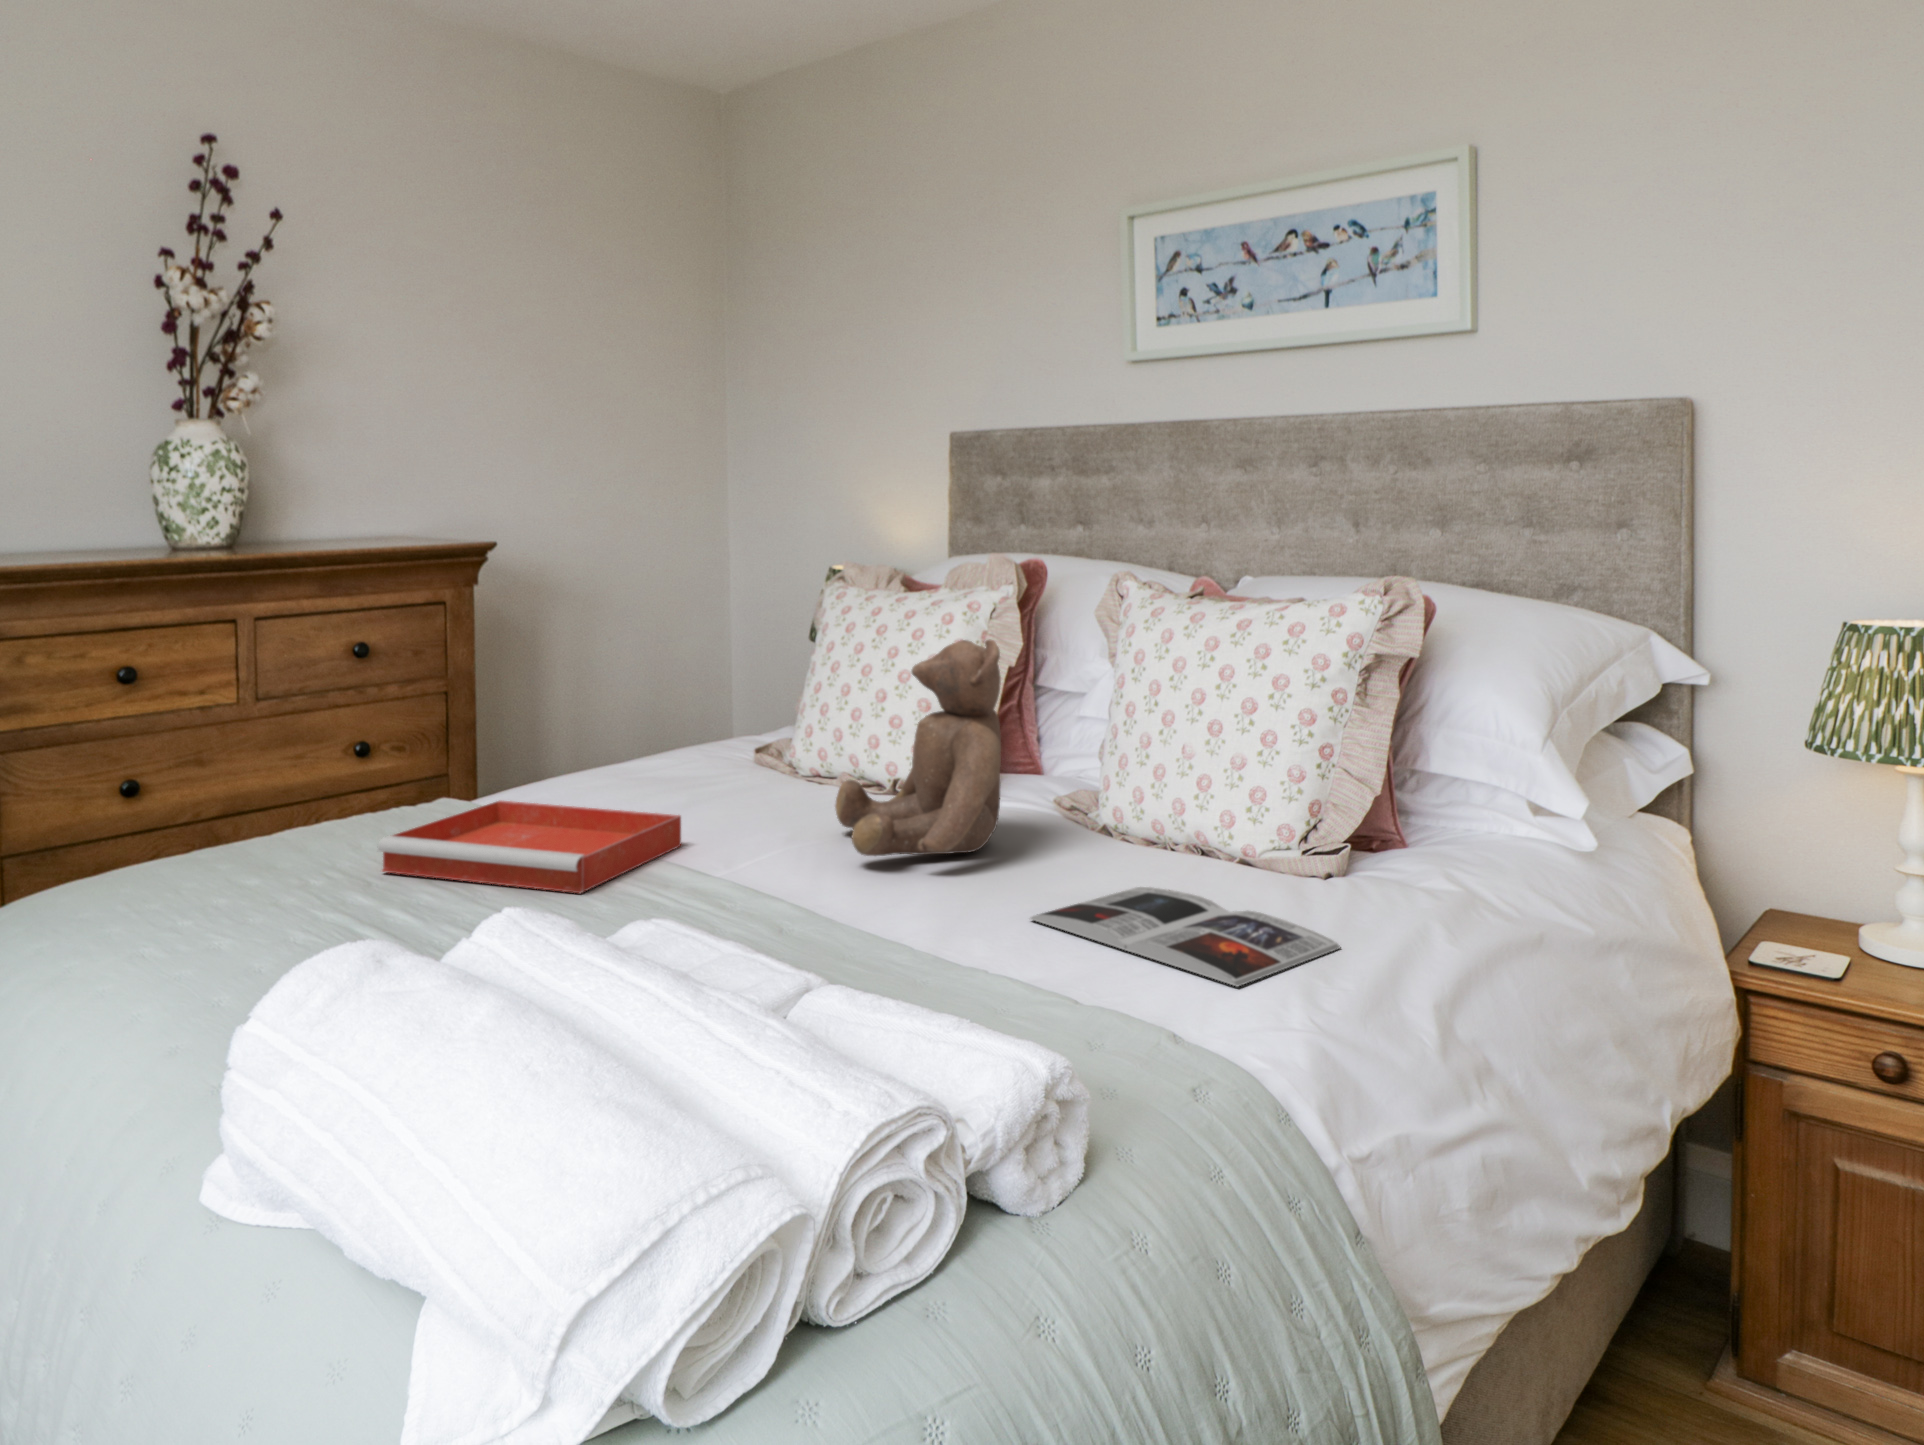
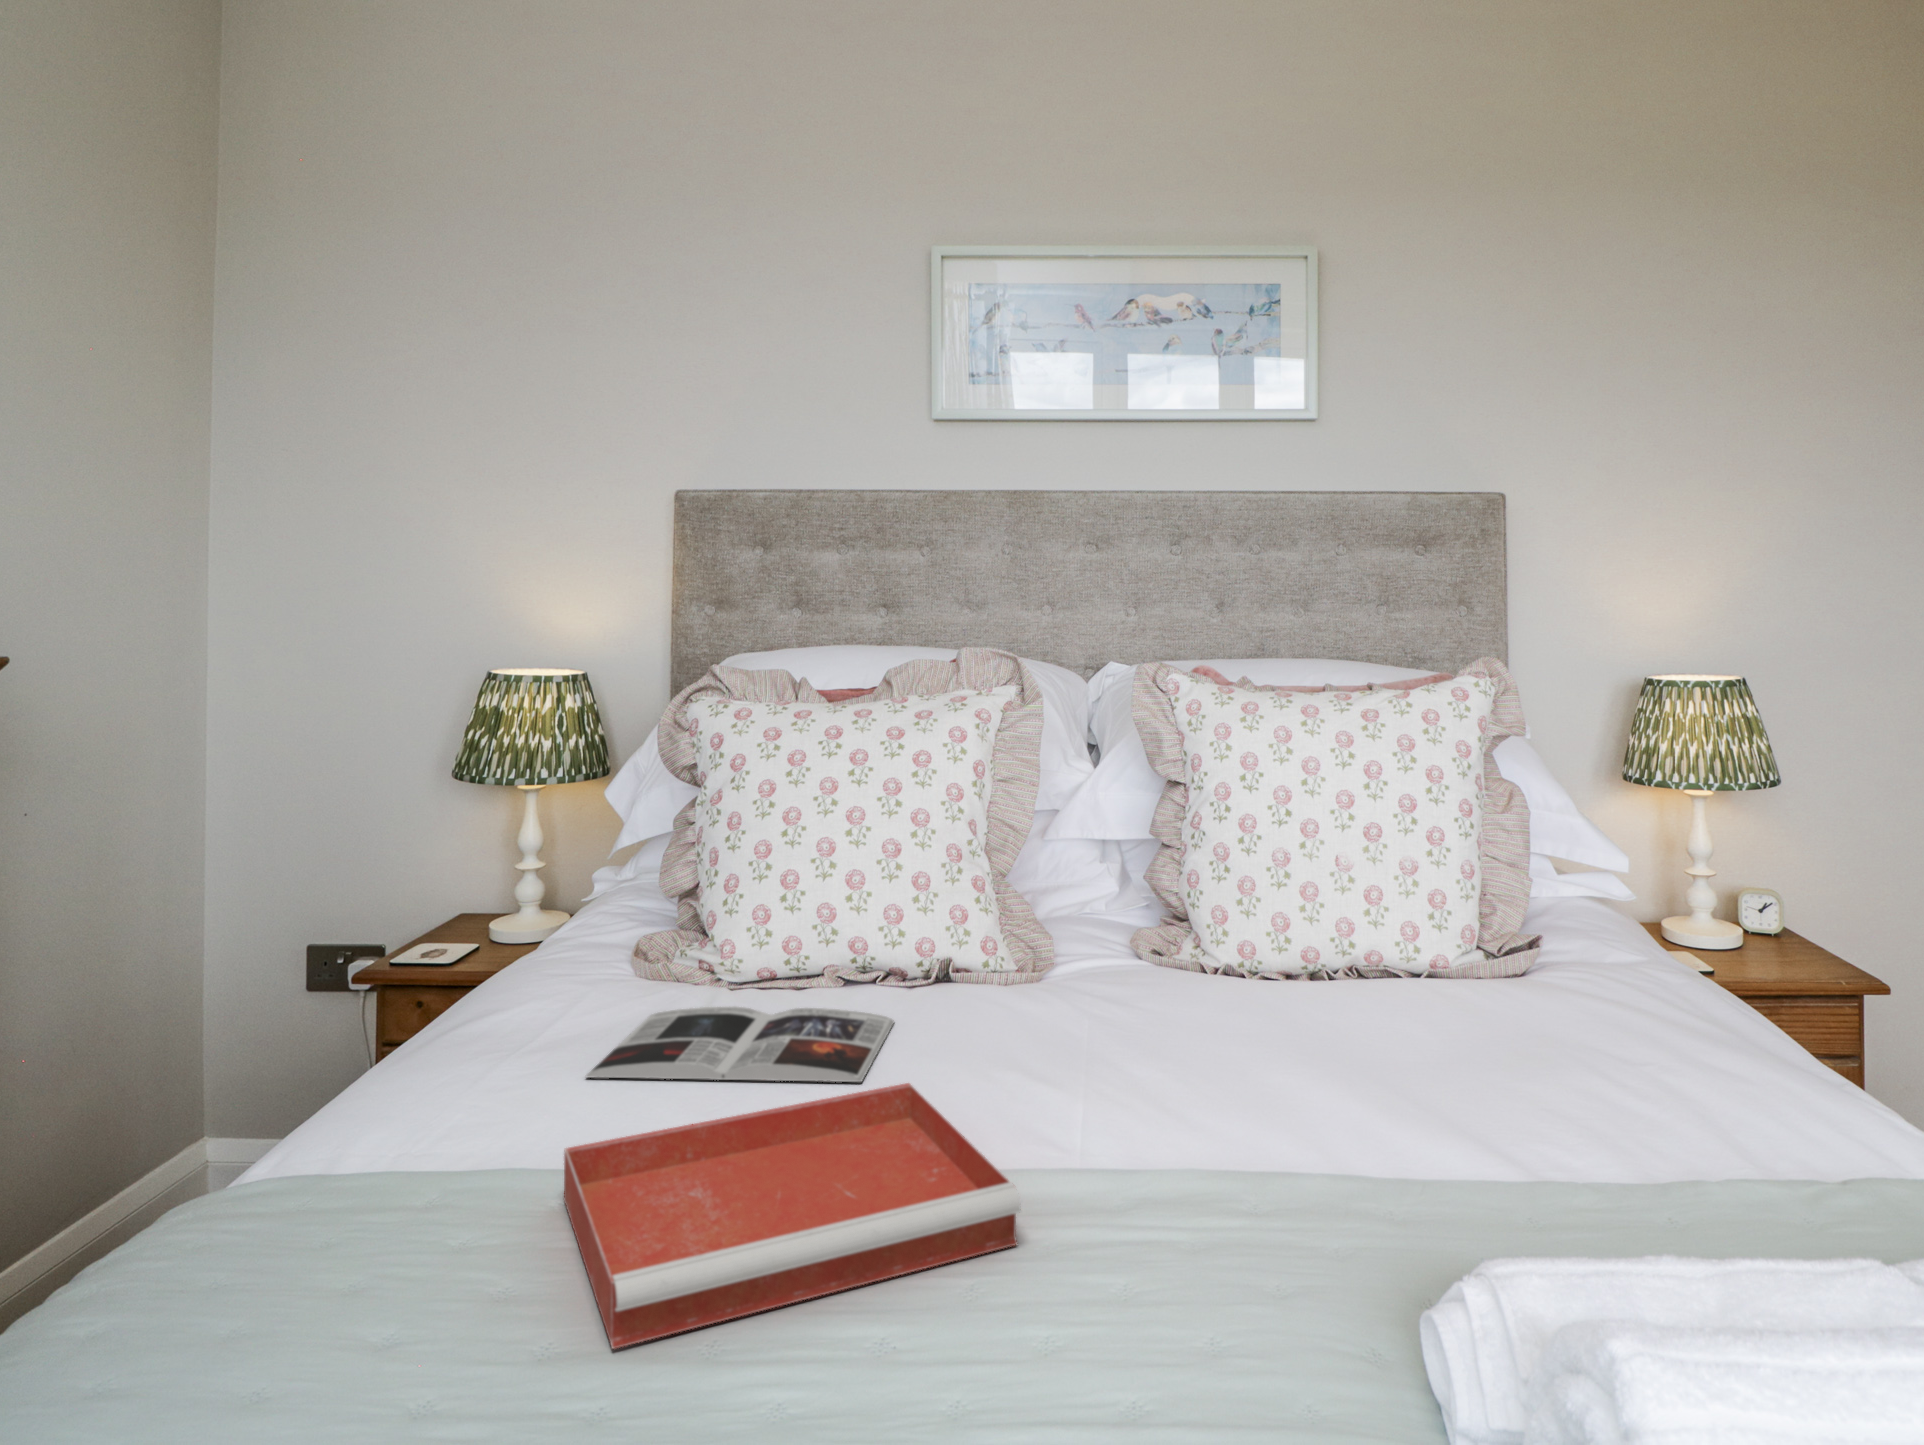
teddy bear: present [835,640,1001,856] -> none [1022,769,1288,1066]
magazine: present [1030,887,1340,986] -> present [586,1006,894,1082]

